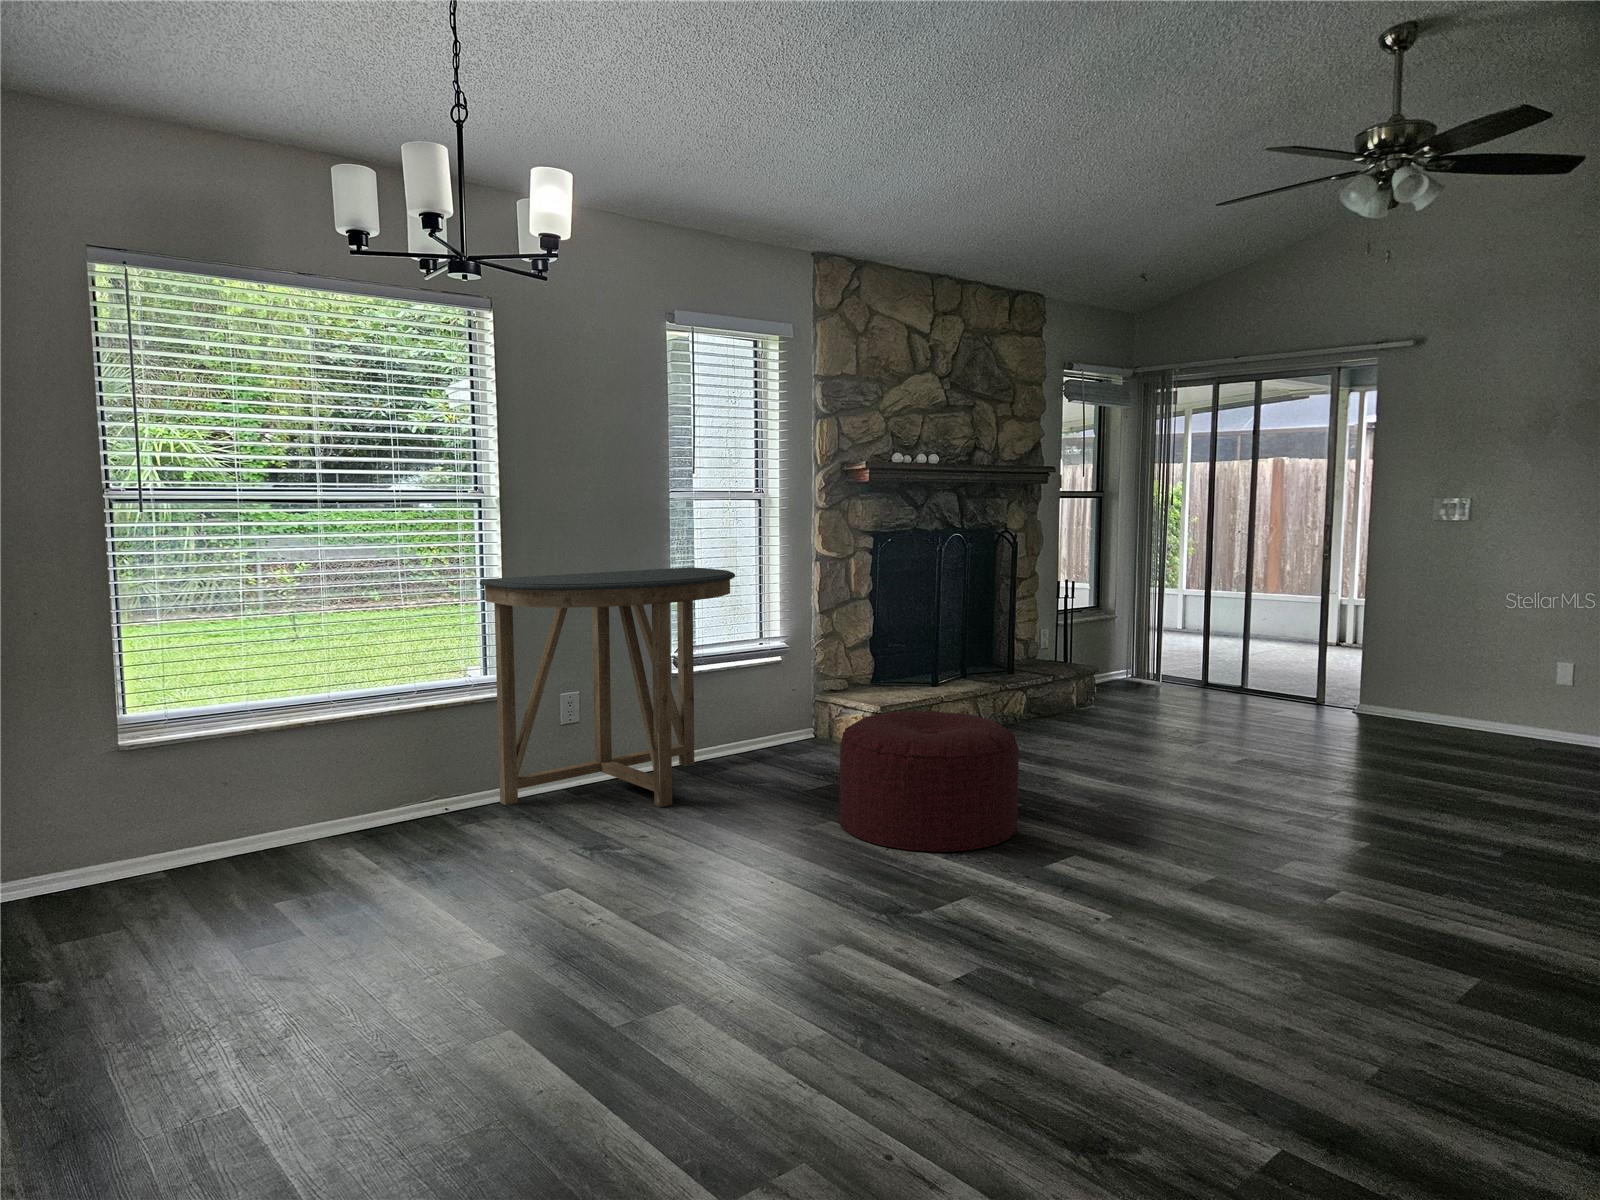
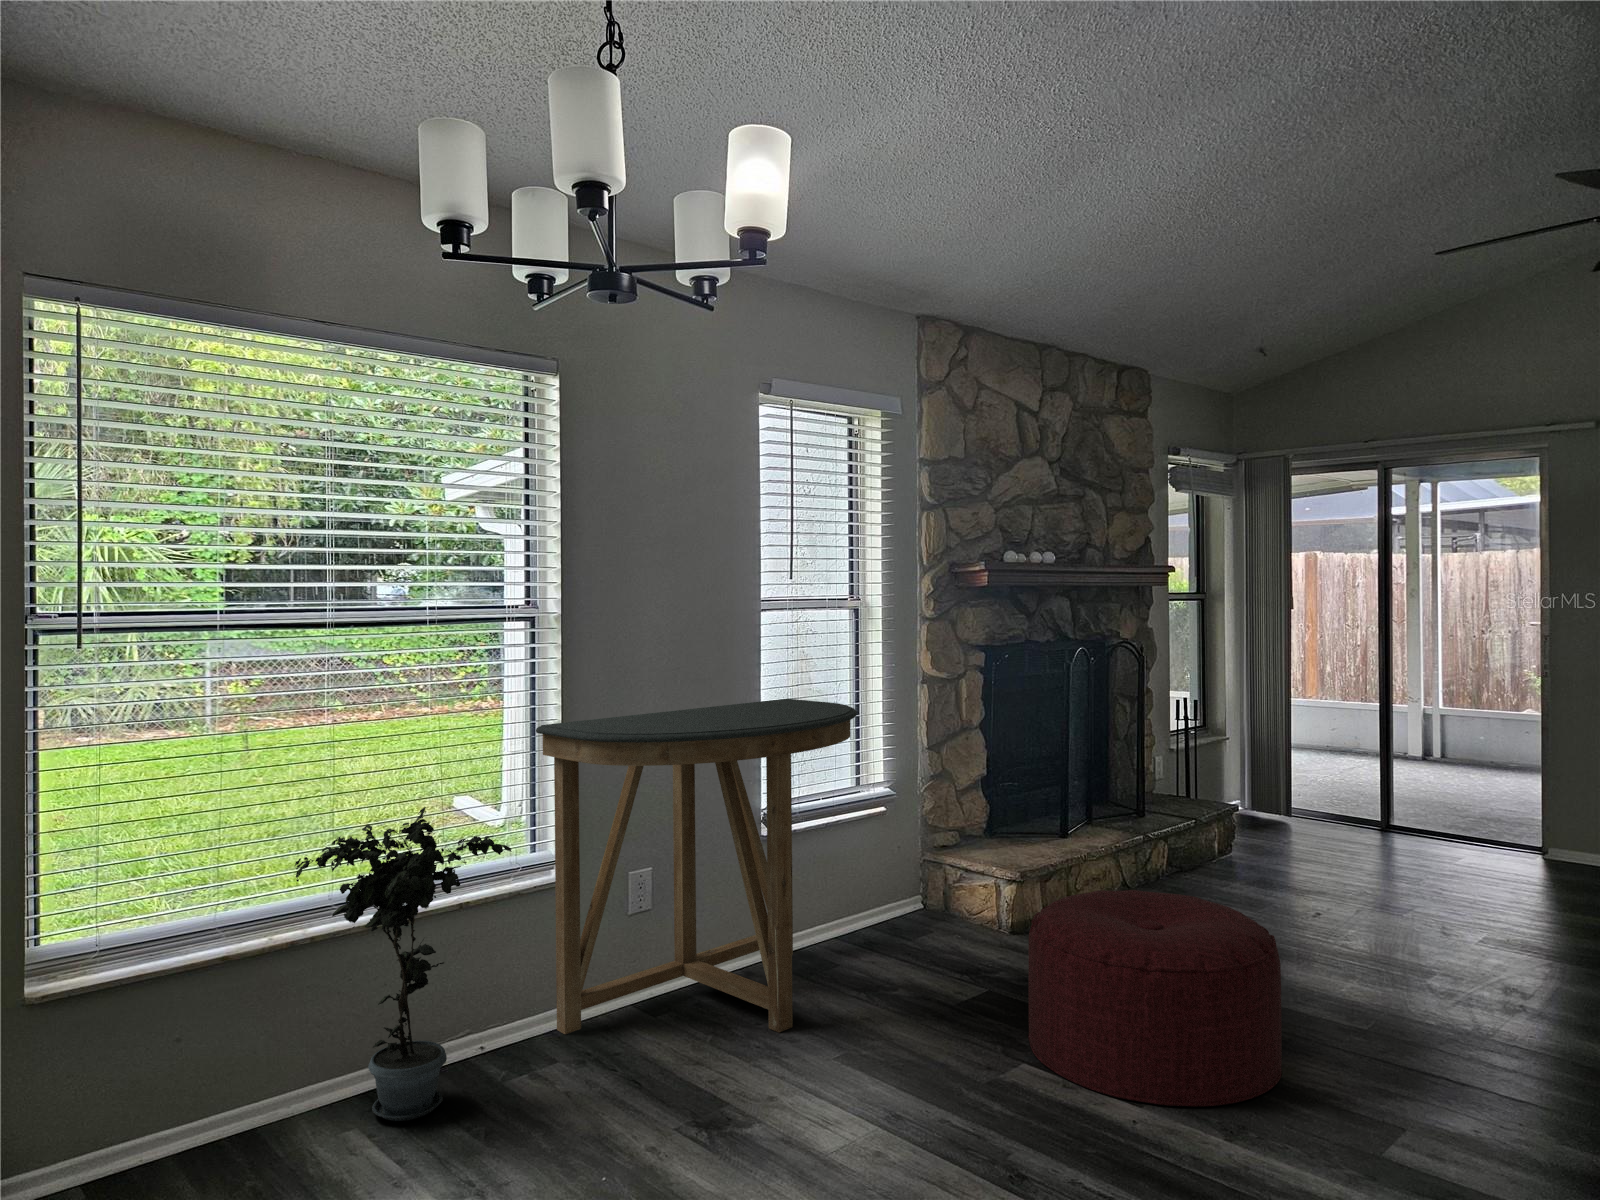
potted plant: none [296,631,455,846] -> present [295,807,511,1121]

